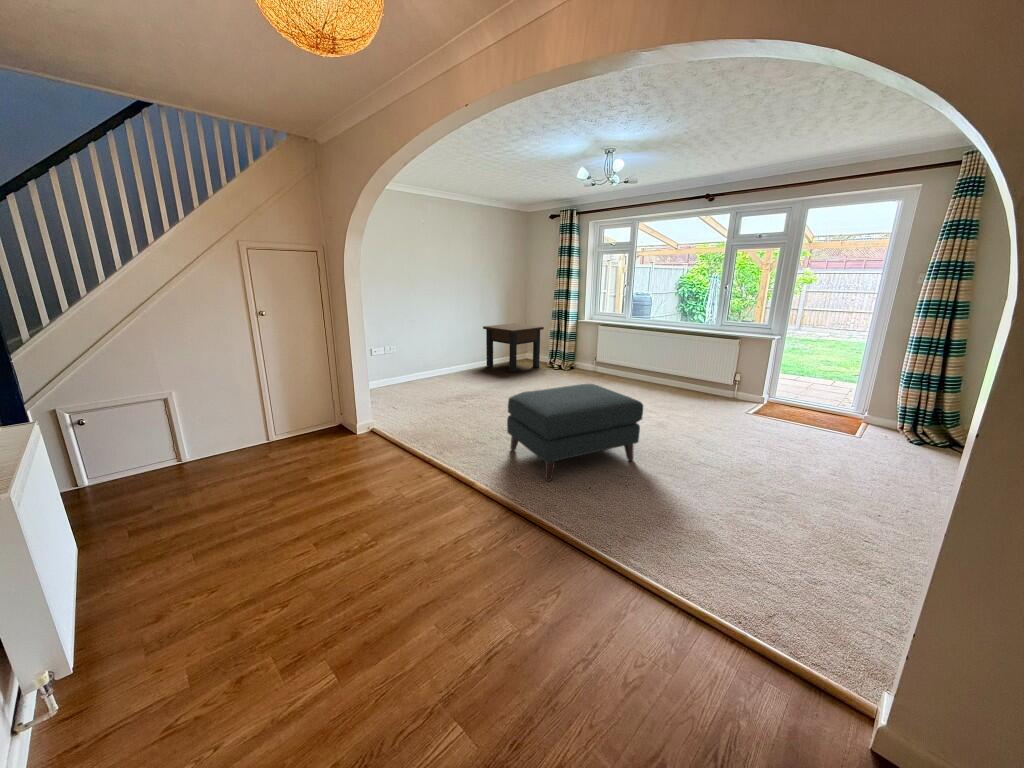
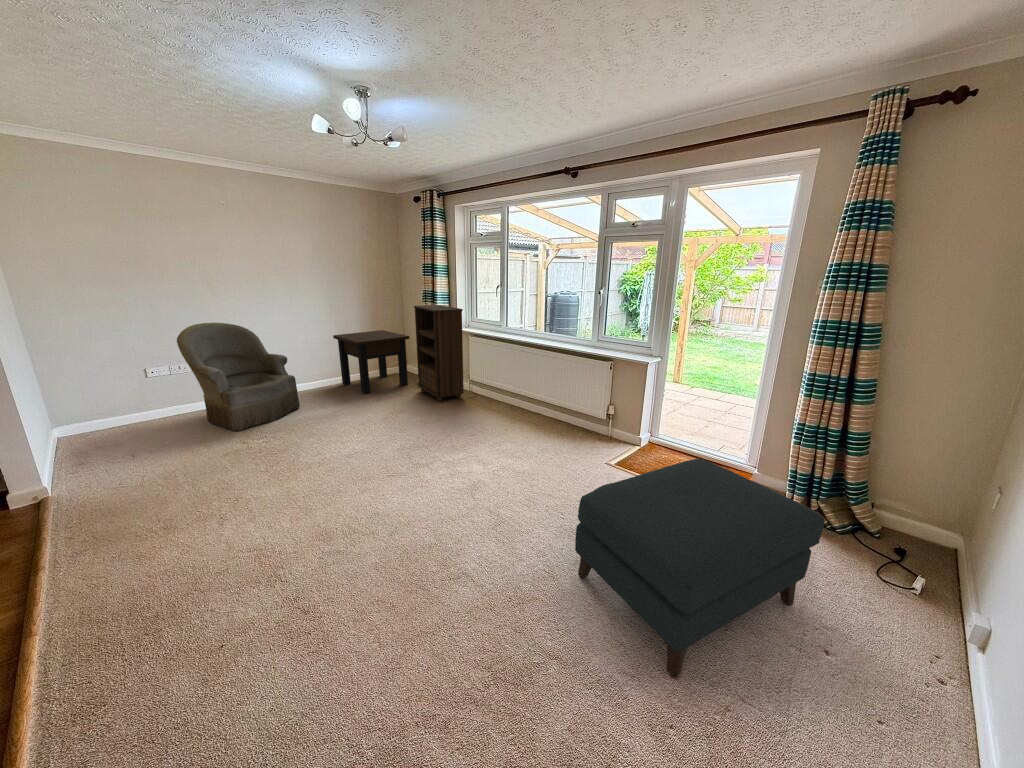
bookshelf: none [554,301,601,377] -> present [414,305,464,402]
armchair: none [401,314,475,394] -> present [177,323,300,431]
ottoman: present [507,384,643,481] -> present [575,459,825,678]

